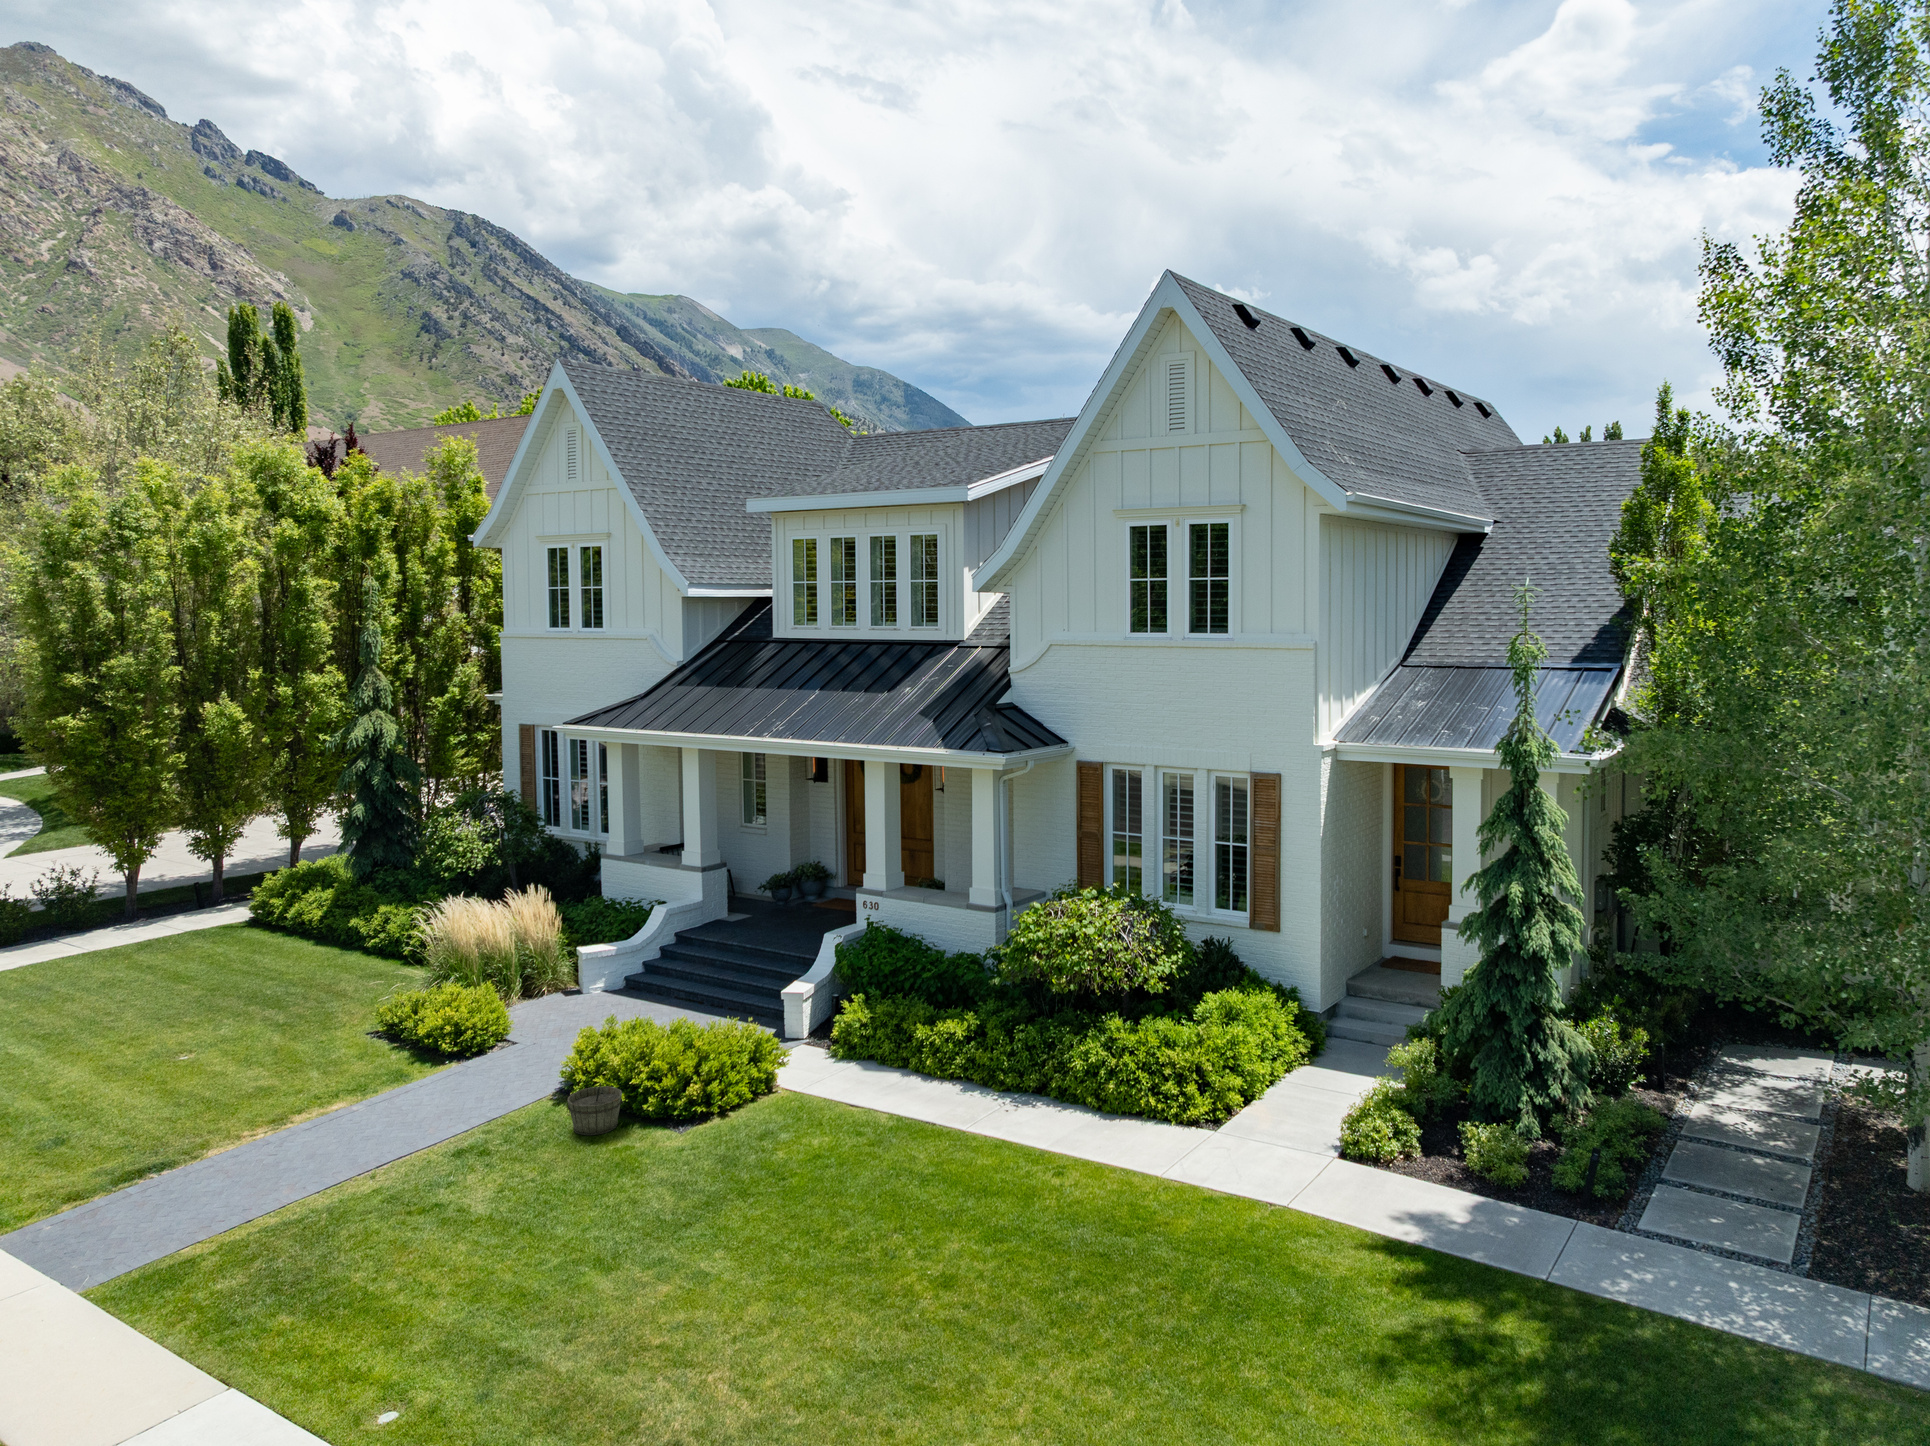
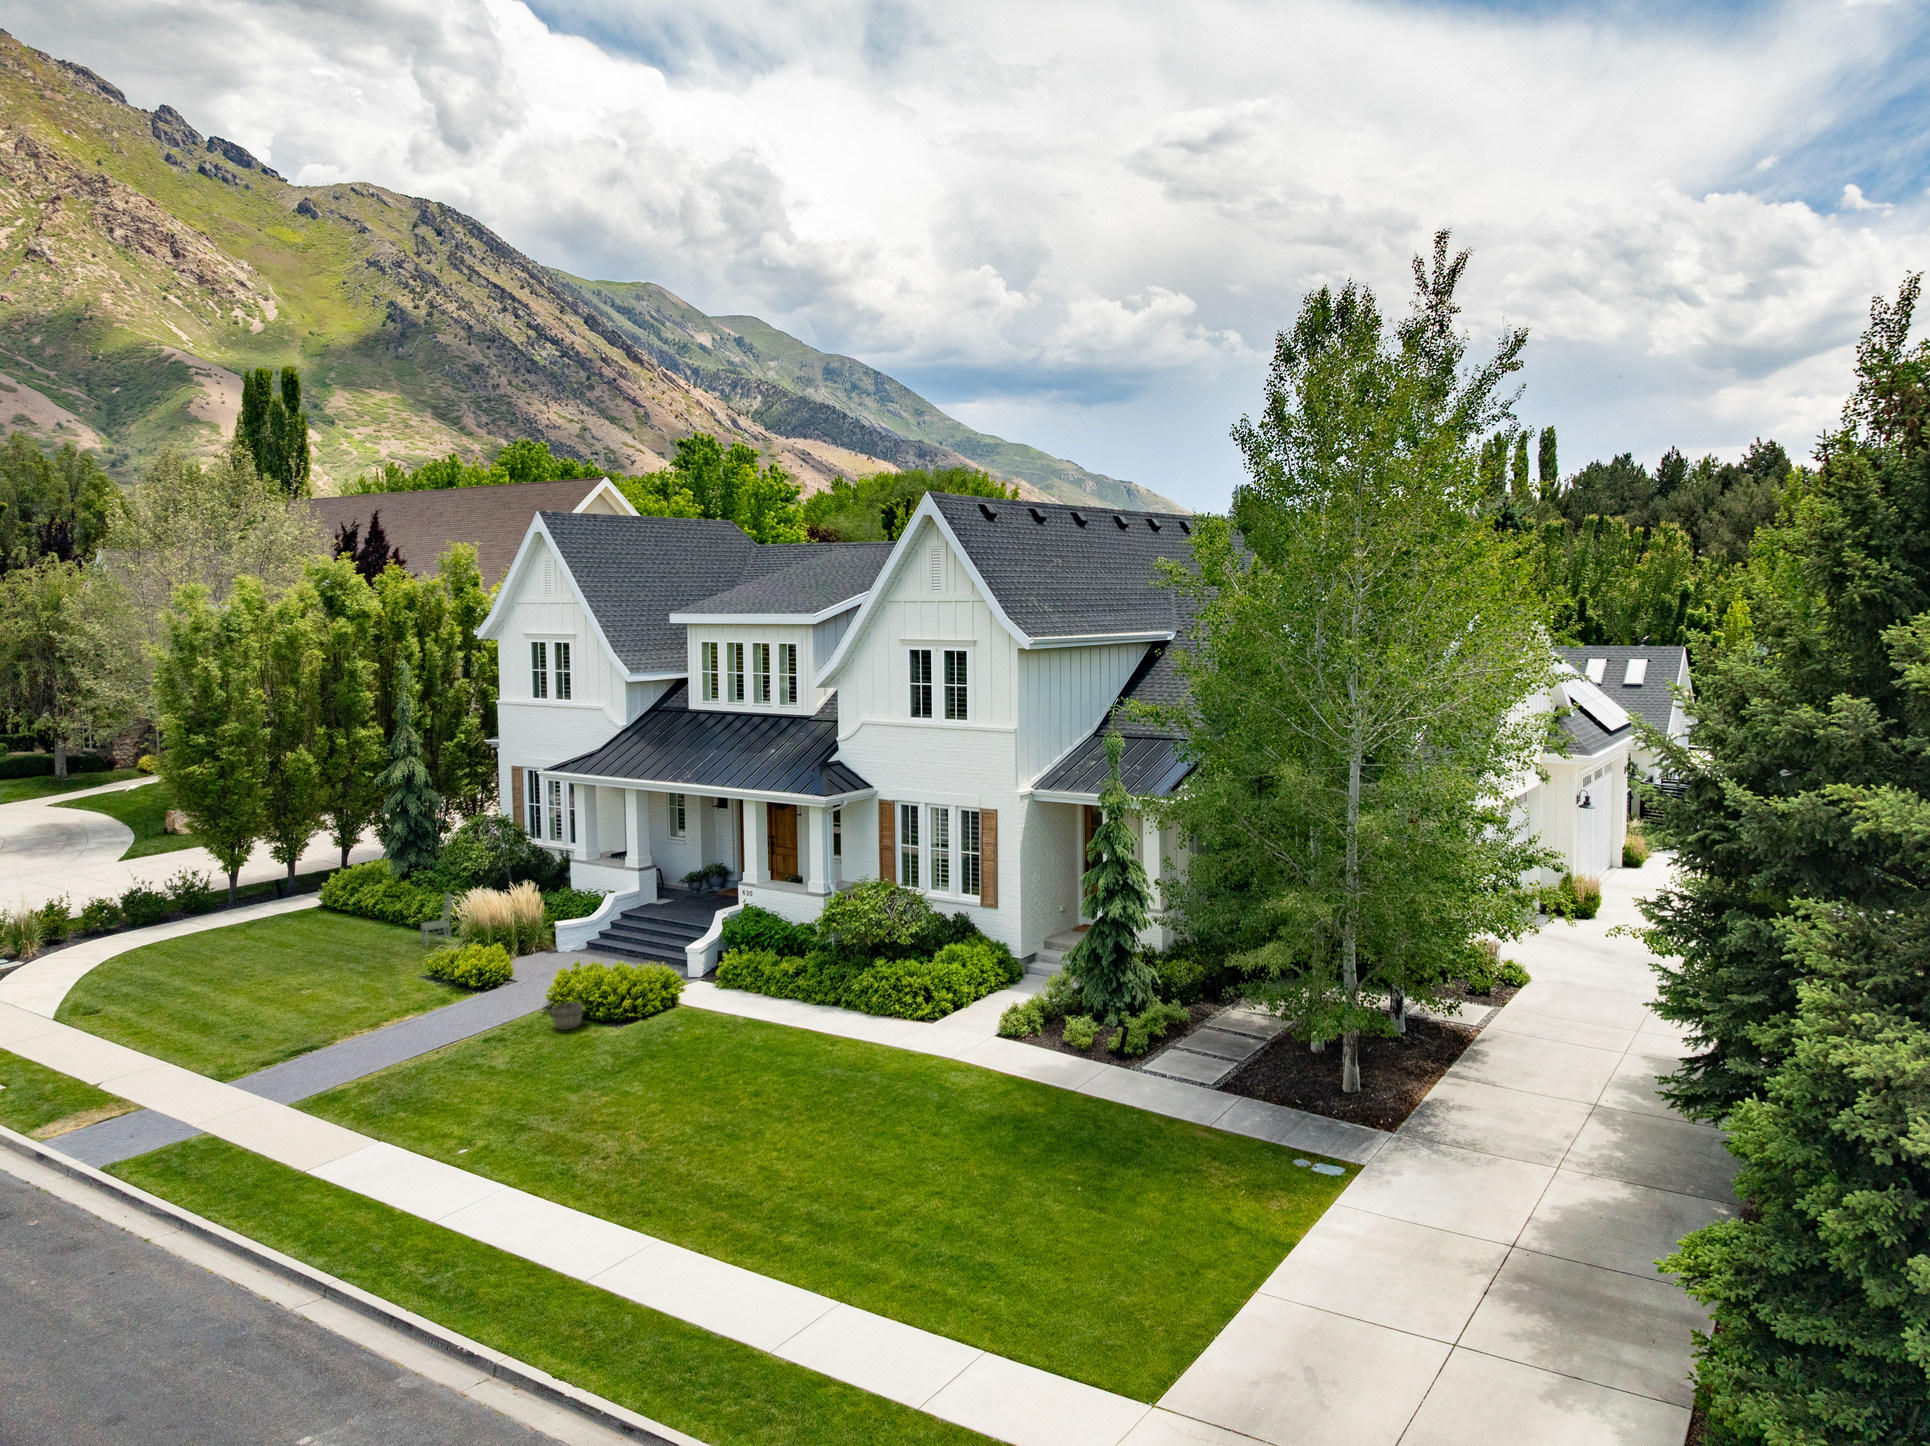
chair: none [381,900,428,985] -> present [421,892,453,947]

